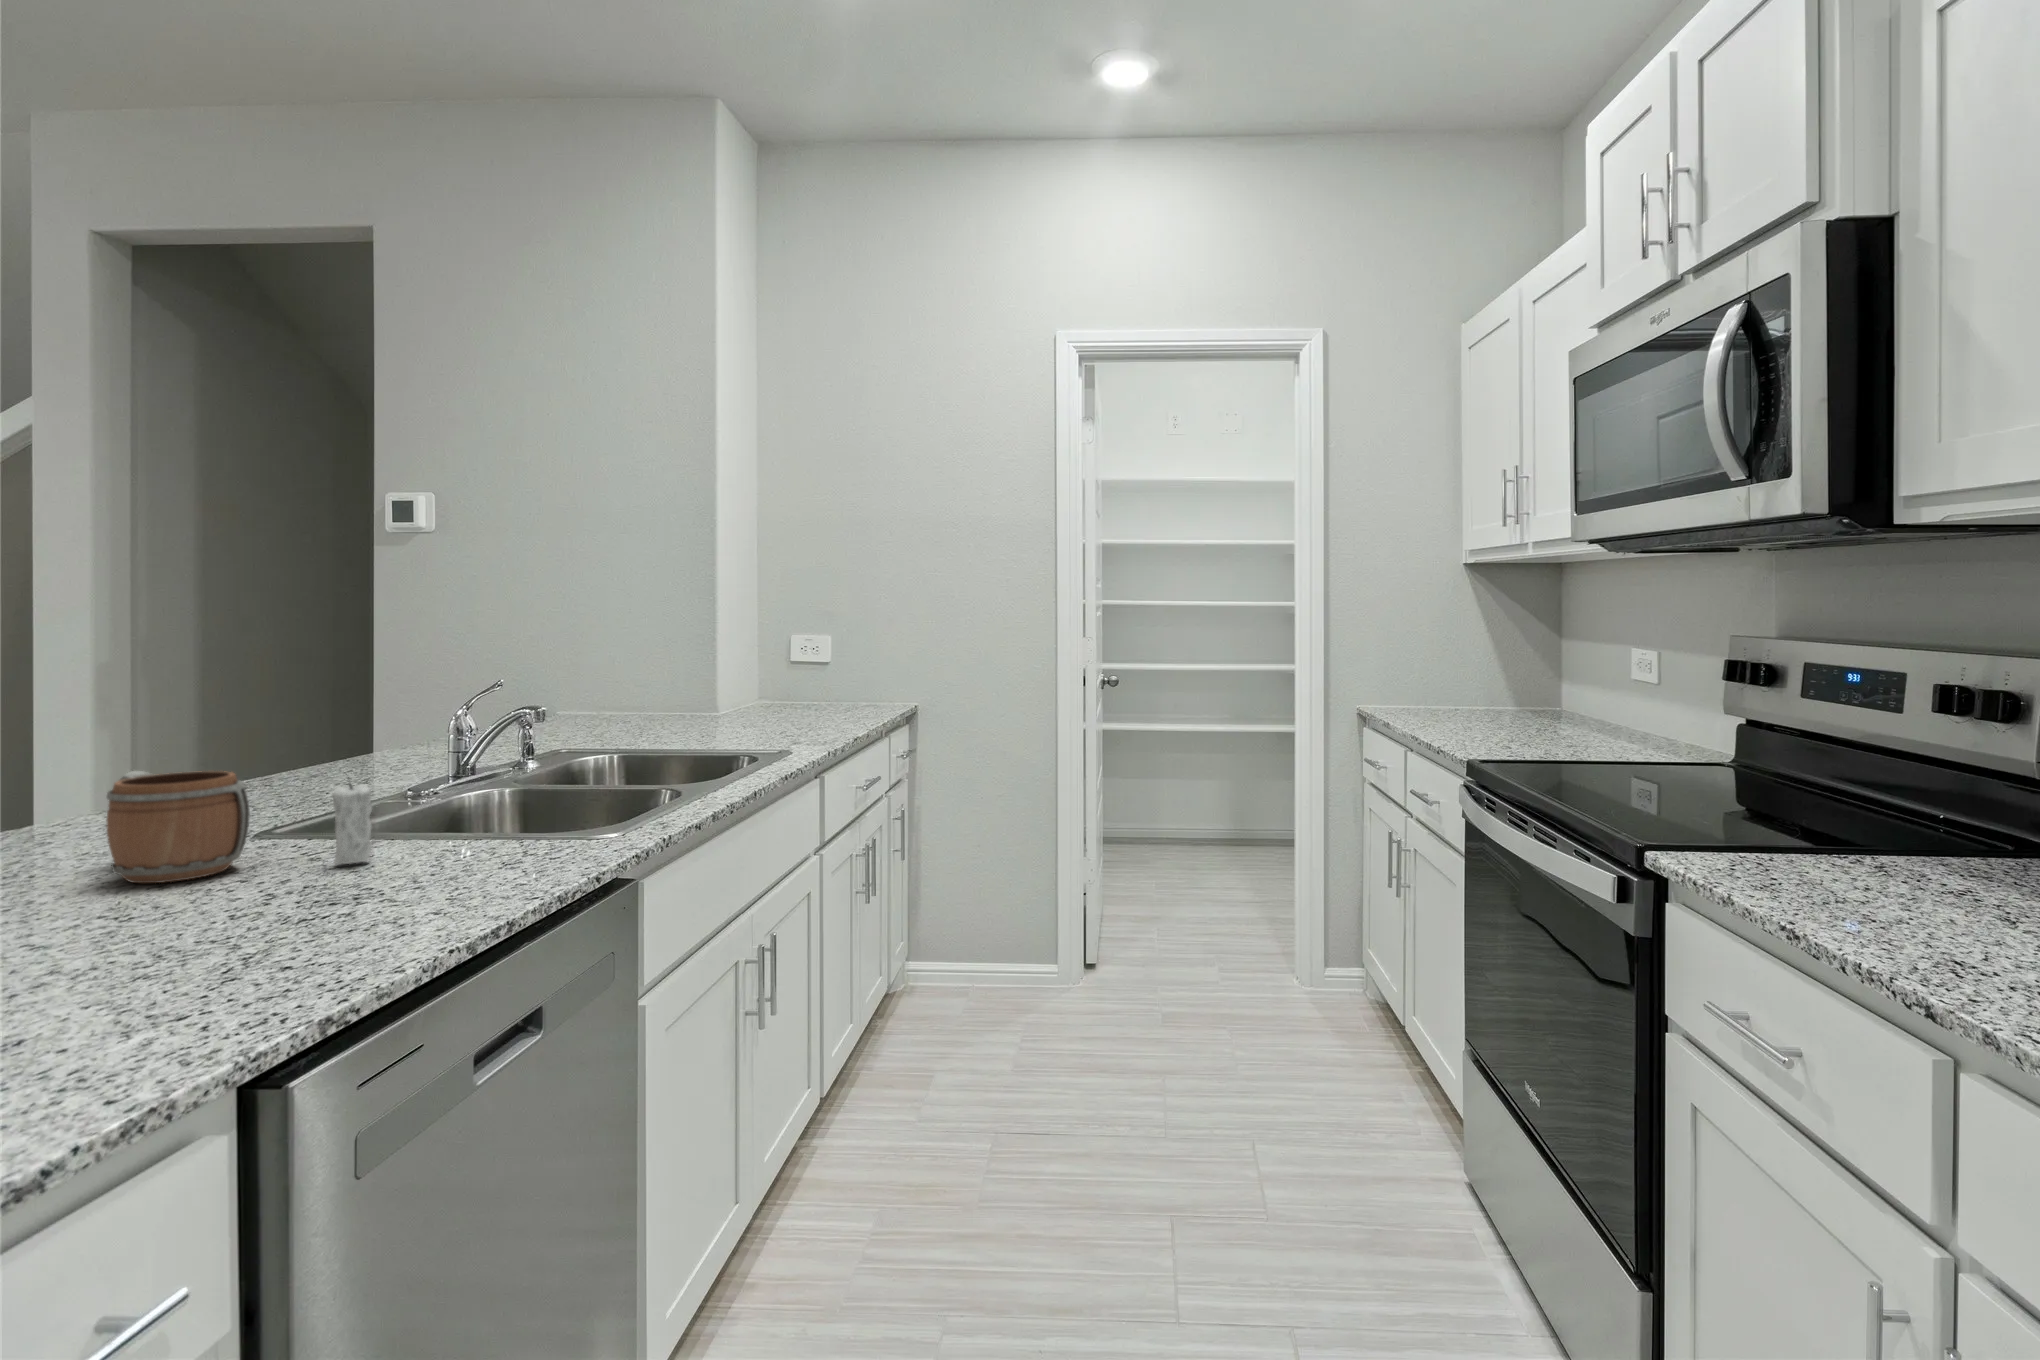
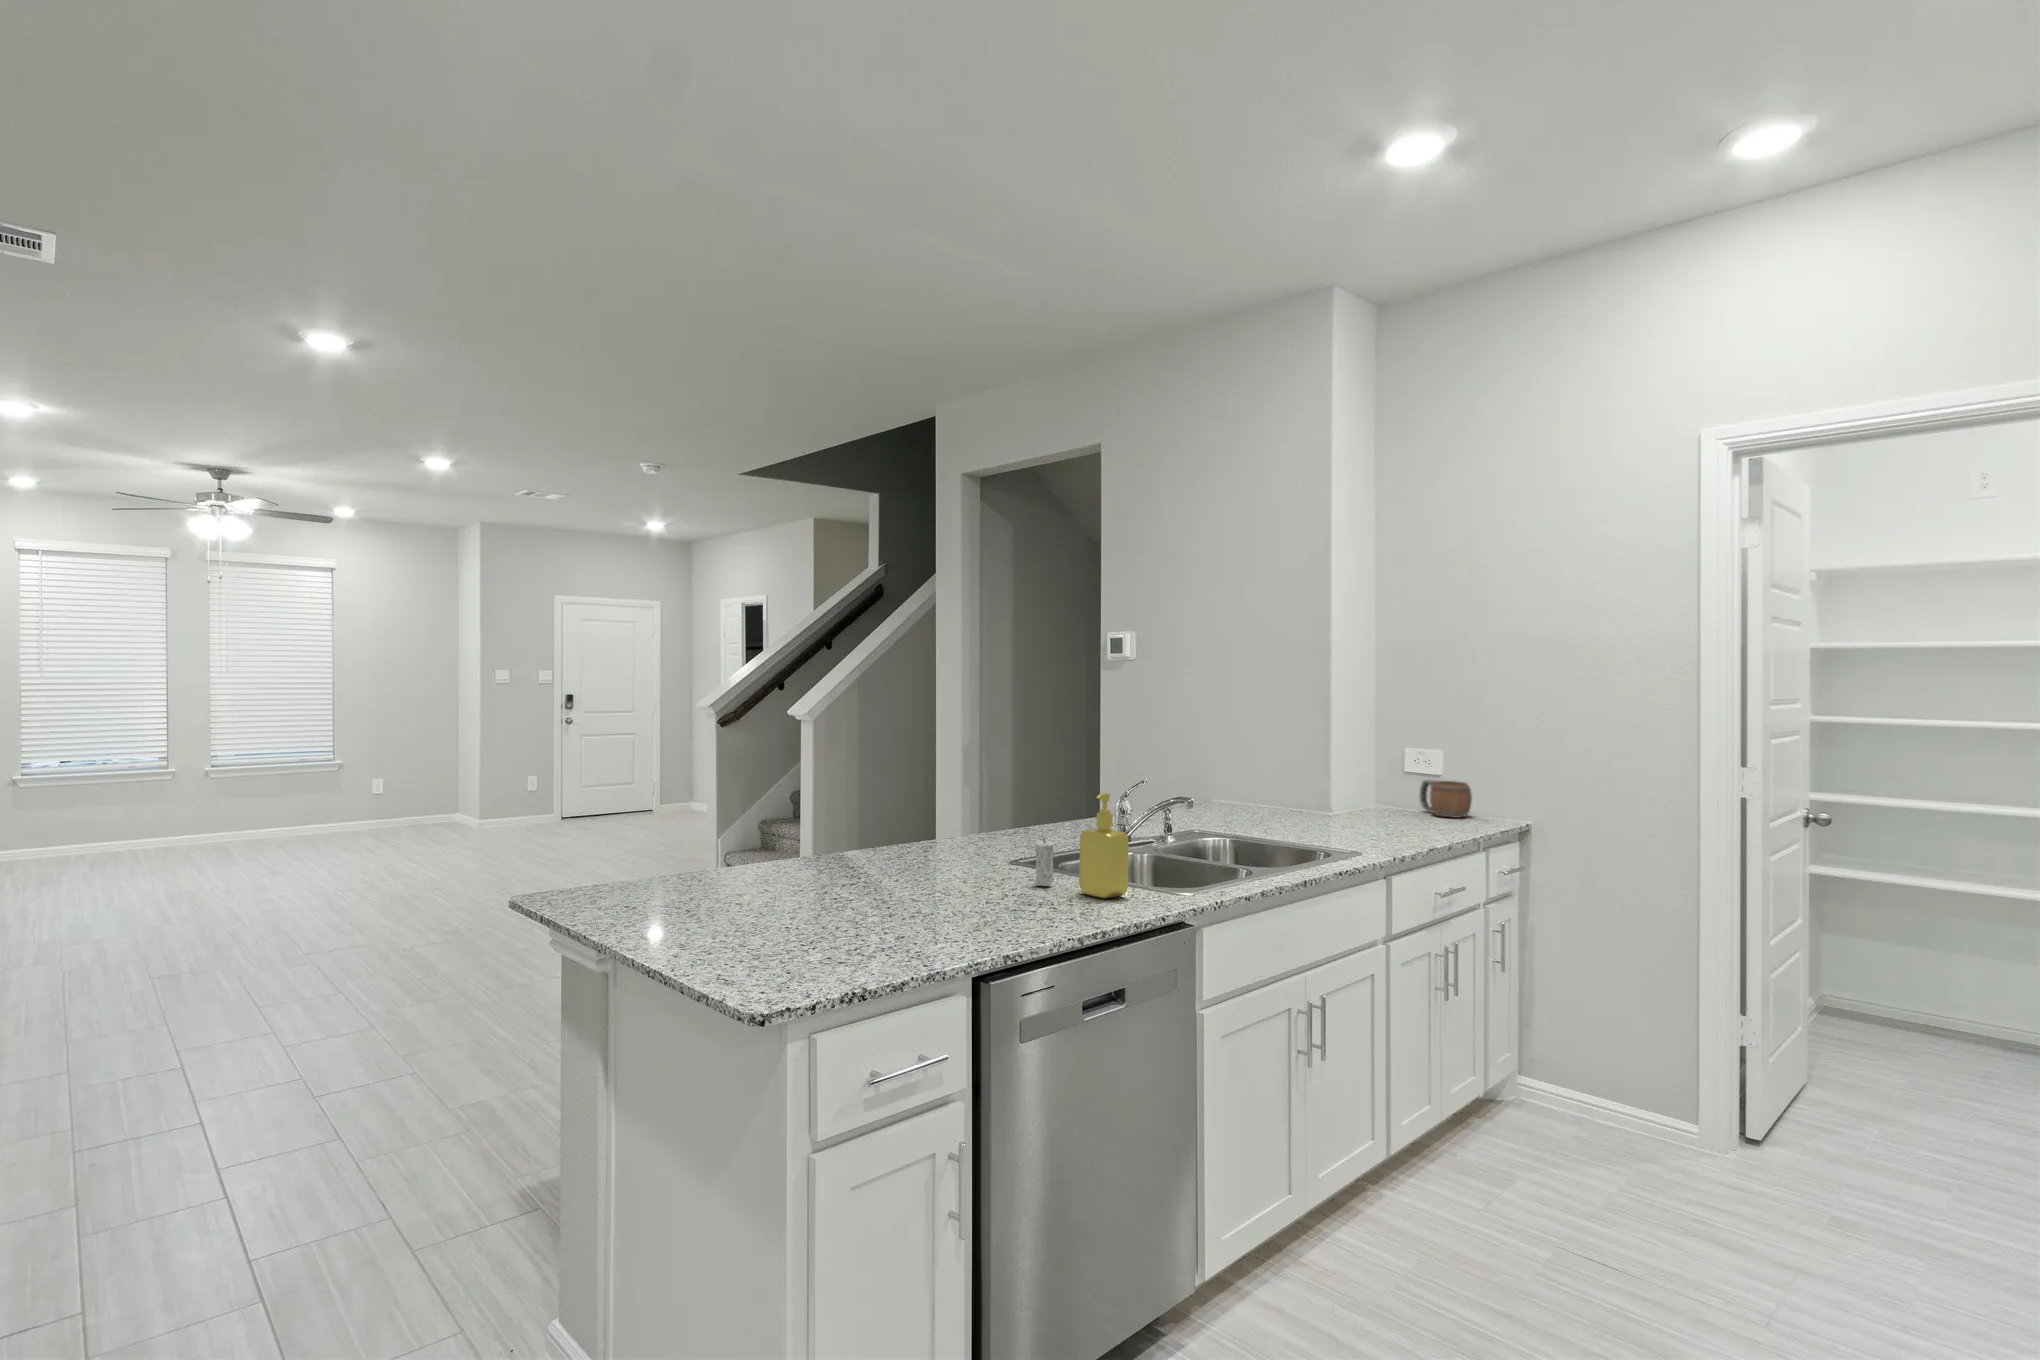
soap dispenser: none [429,693,522,865] -> present [1079,793,1129,898]
mug: present [106,771,250,883] -> present [1419,779,1472,818]

